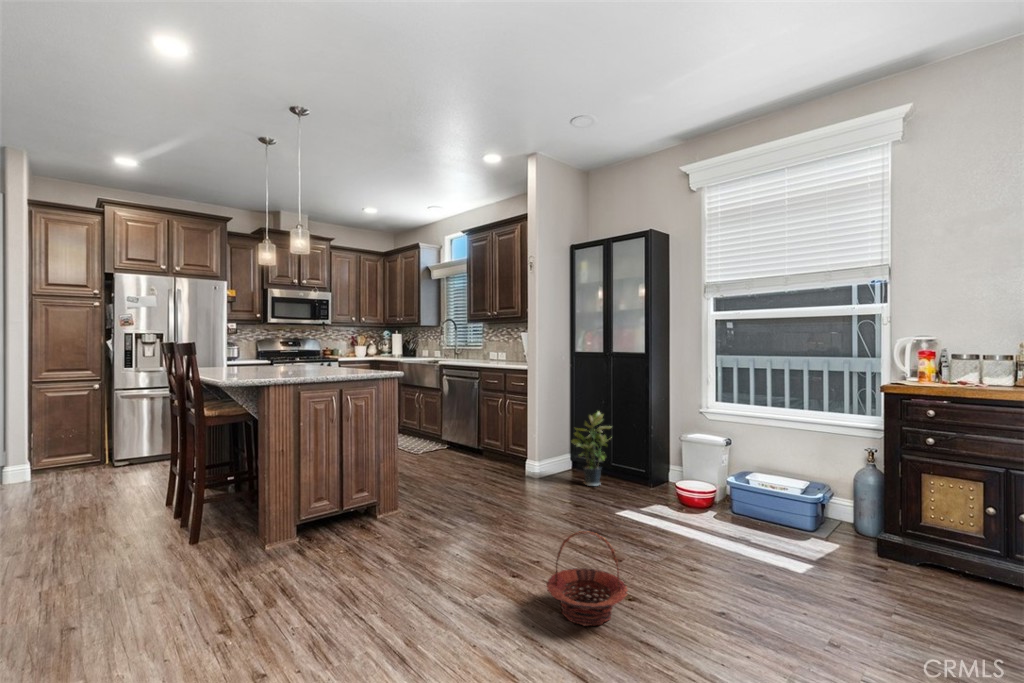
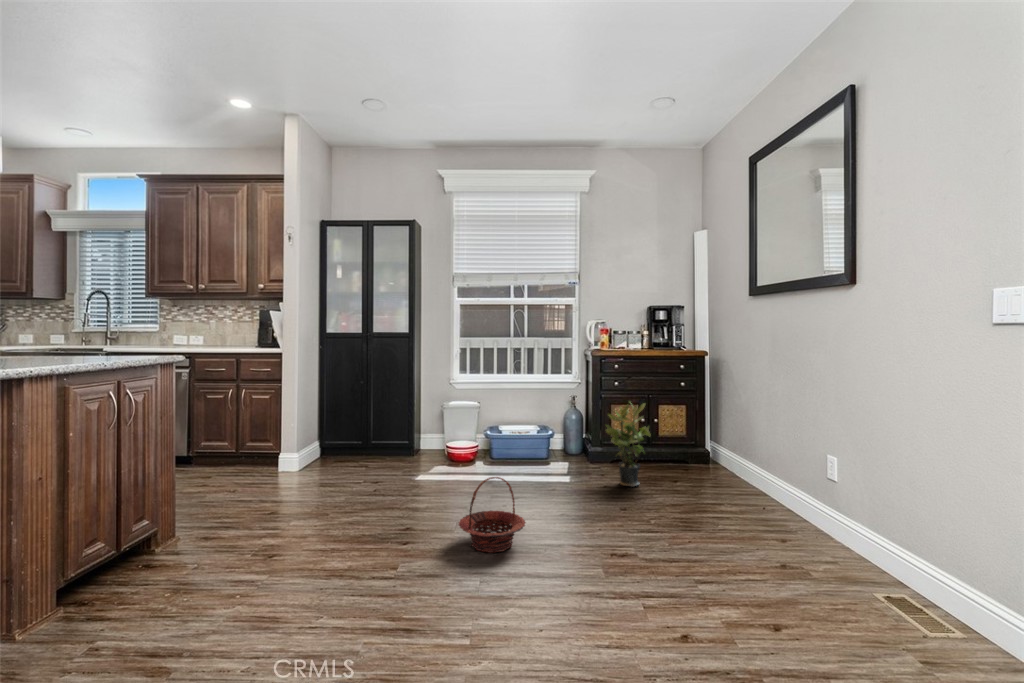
potted plant: present [571,411,611,486] -> present [606,403,651,487]

